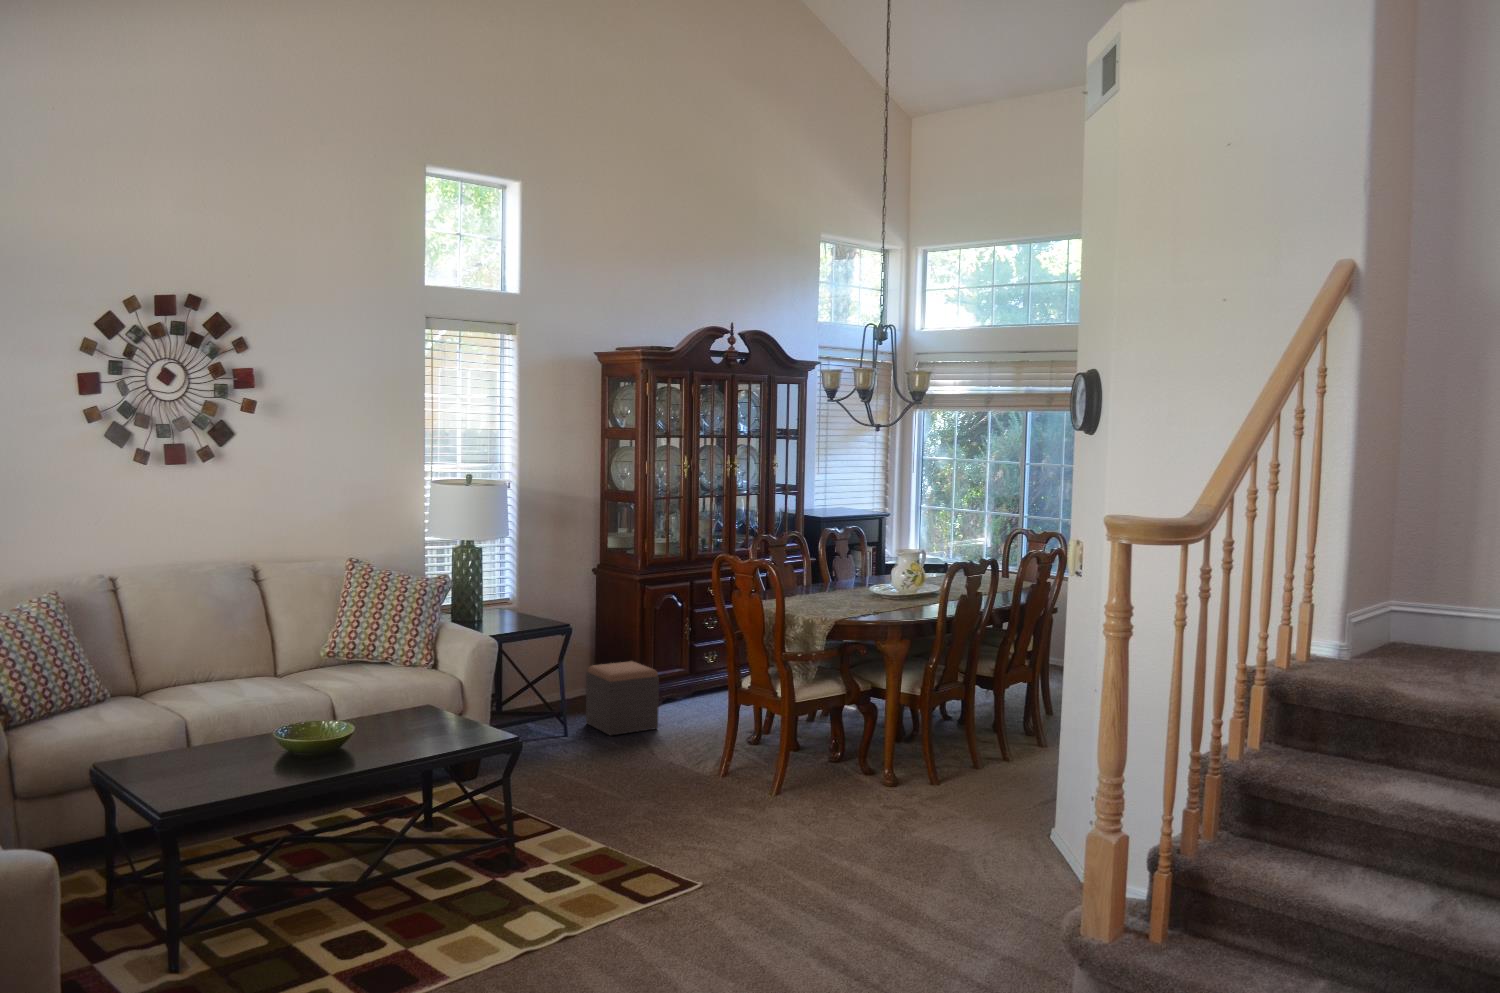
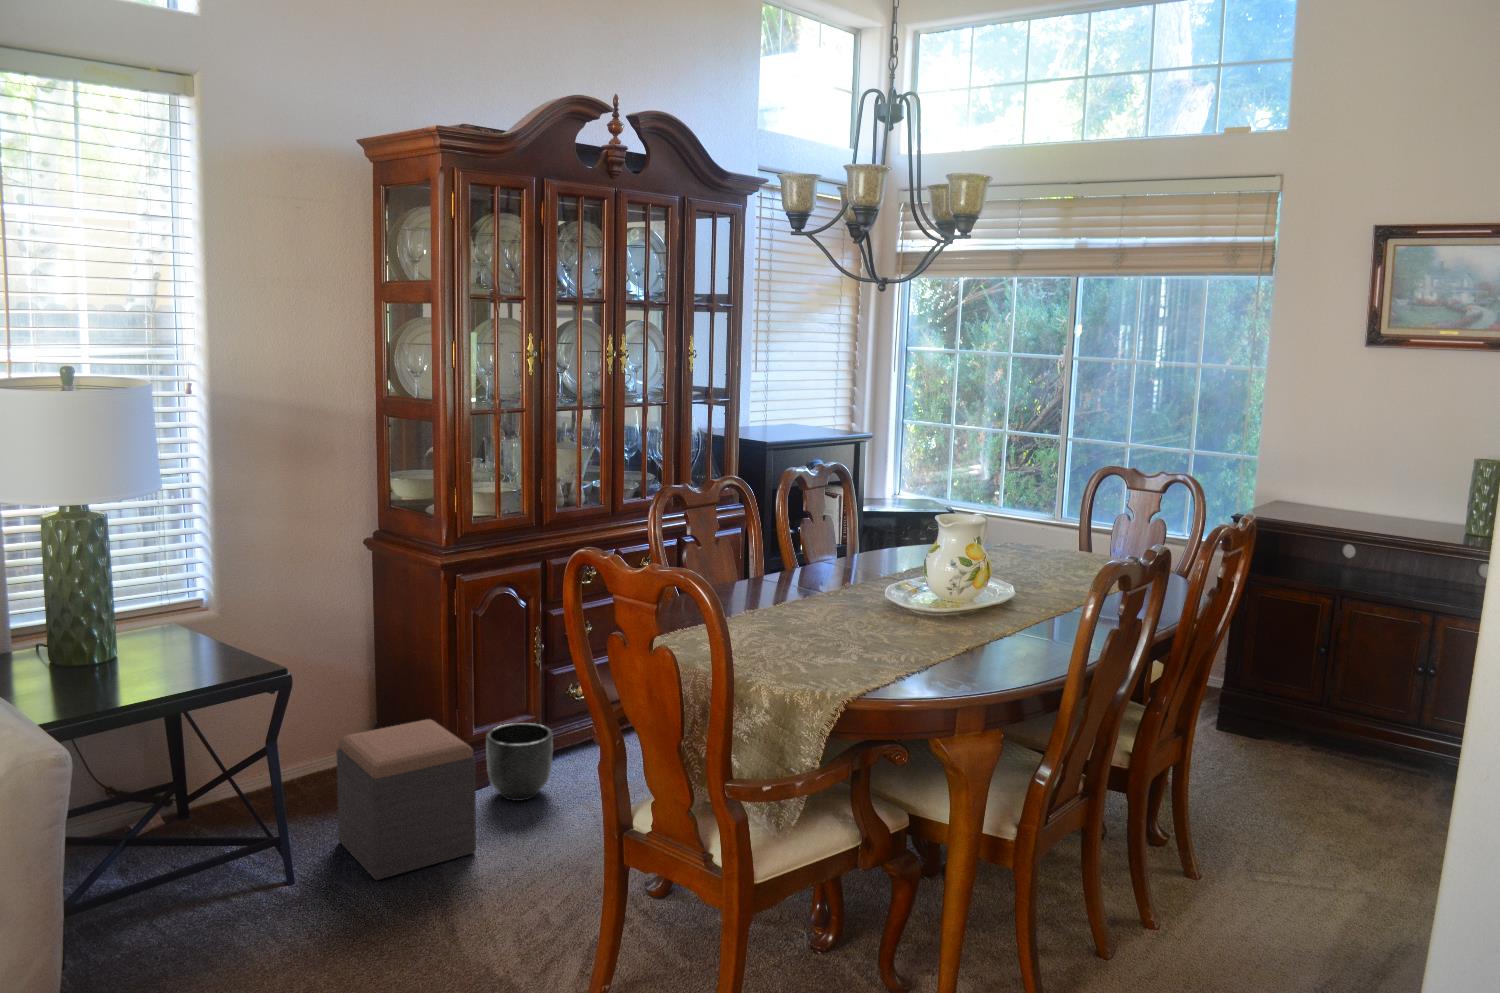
planter: none [660,672,696,712] -> present [486,723,553,801]

